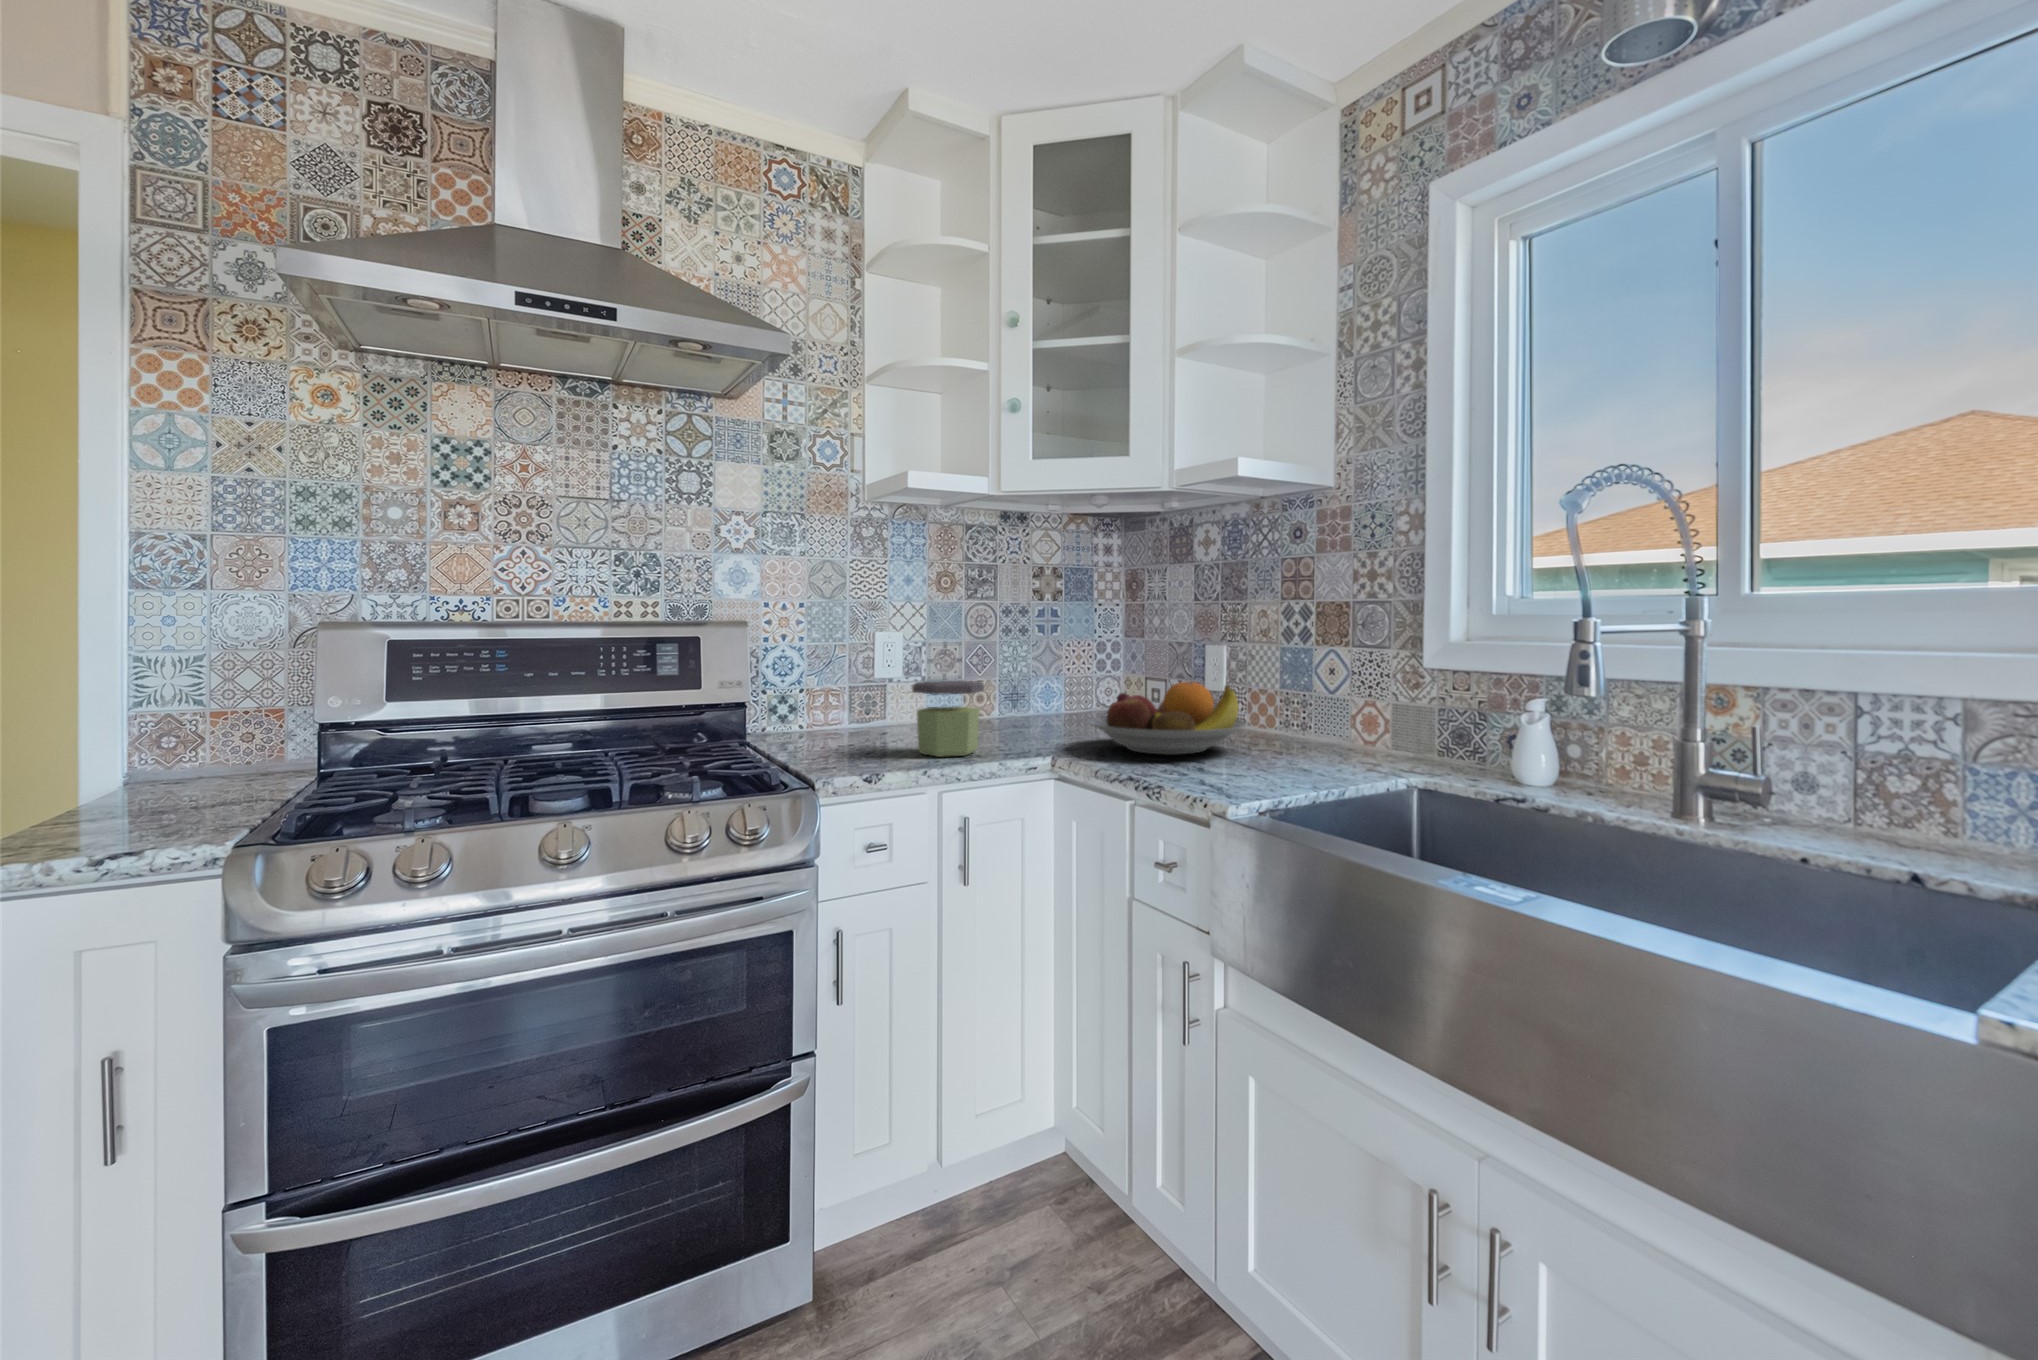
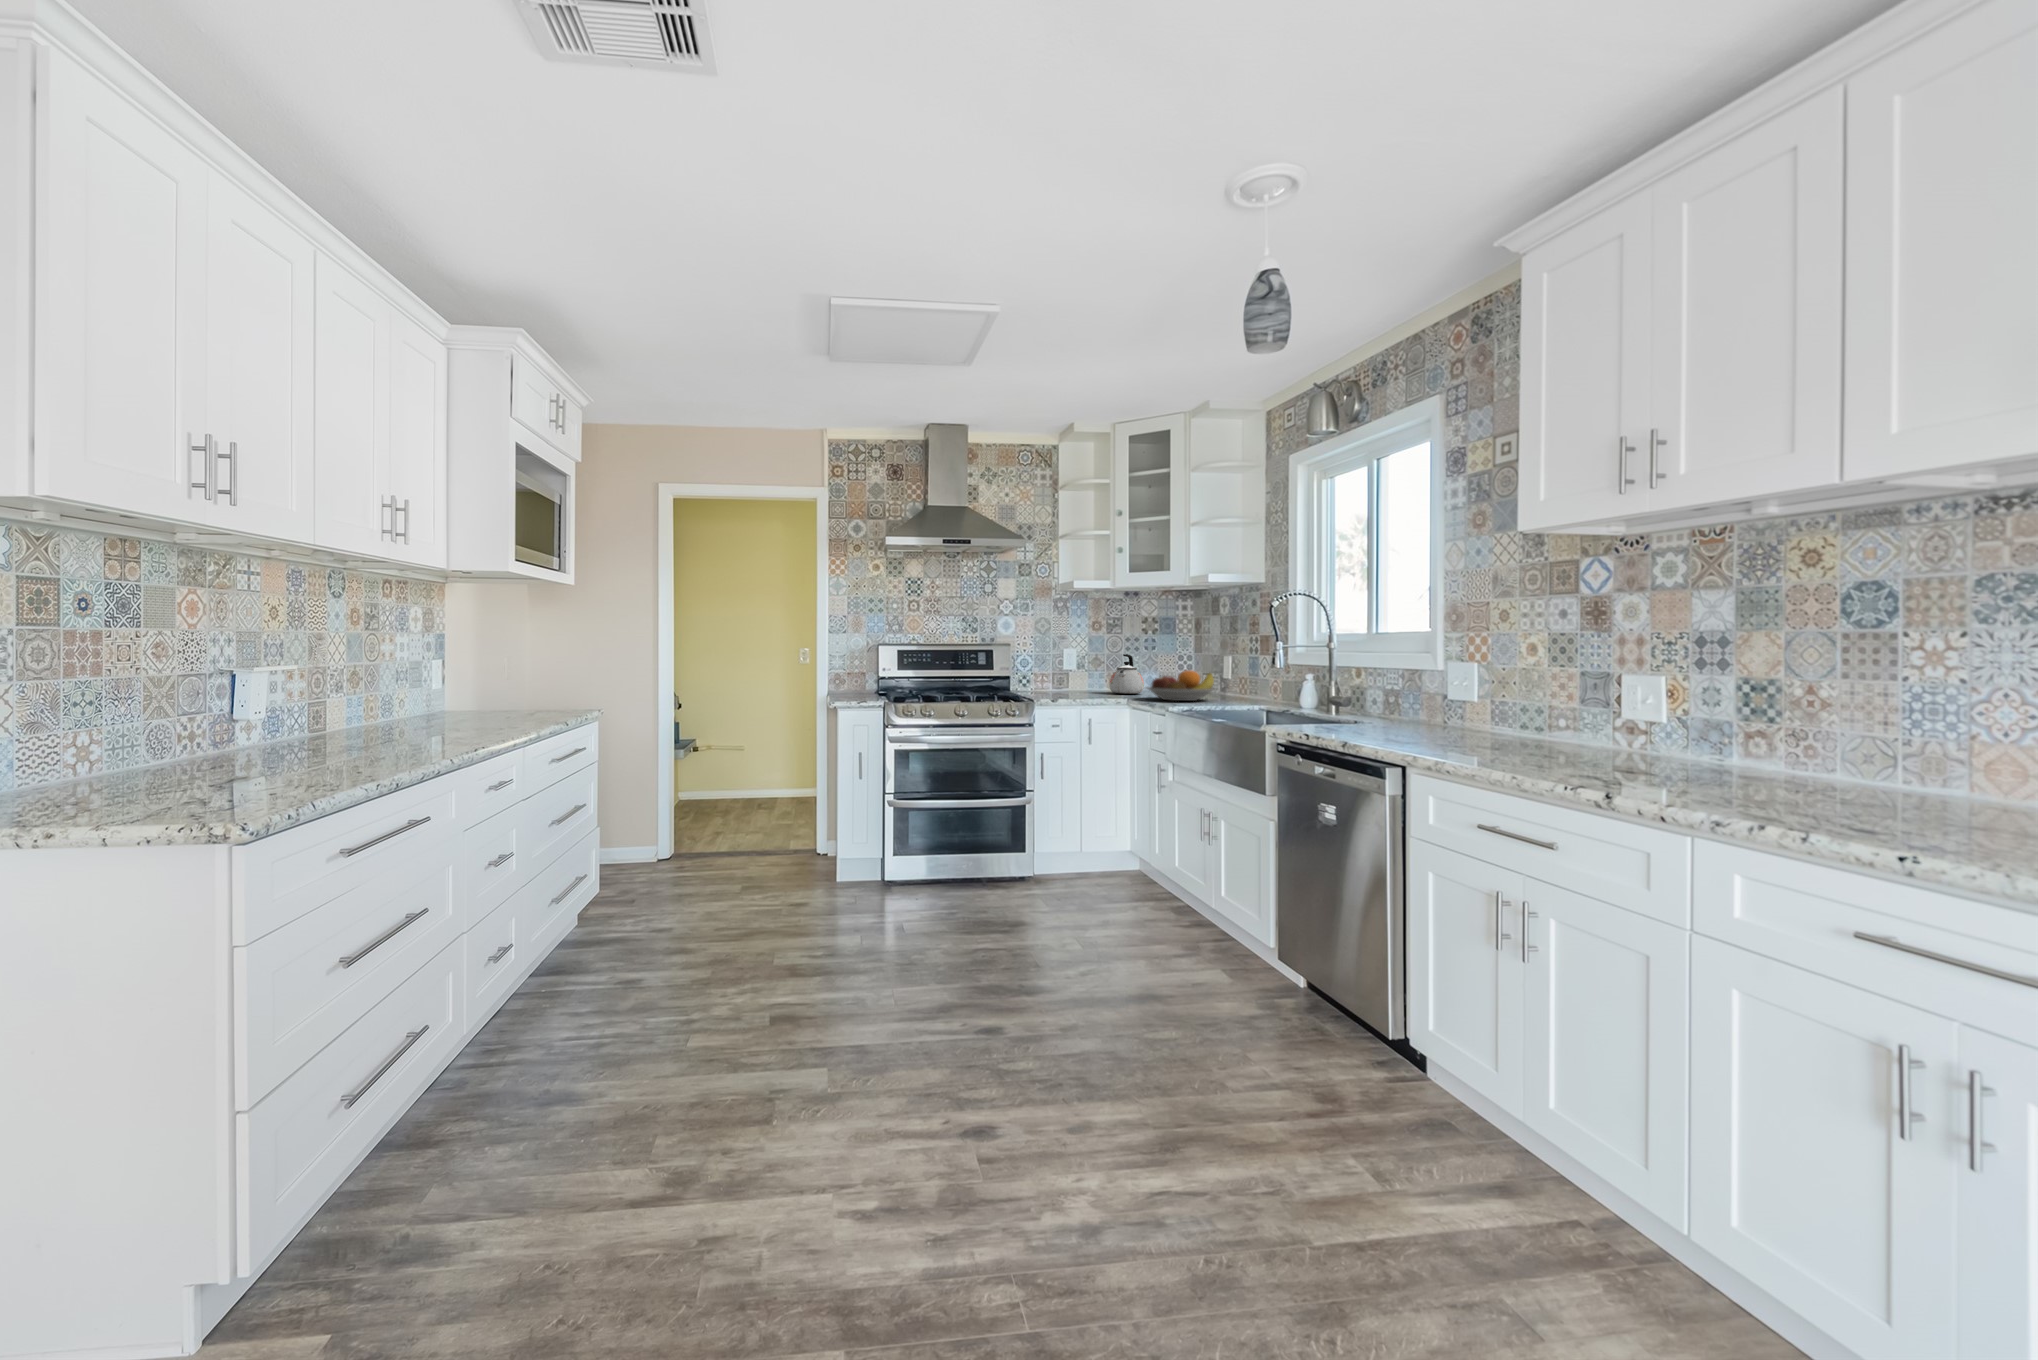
kettle: none [981,643,1055,730] -> present [1109,654,1144,694]
jar: present [912,680,984,757] -> none [1070,668,1100,698]

